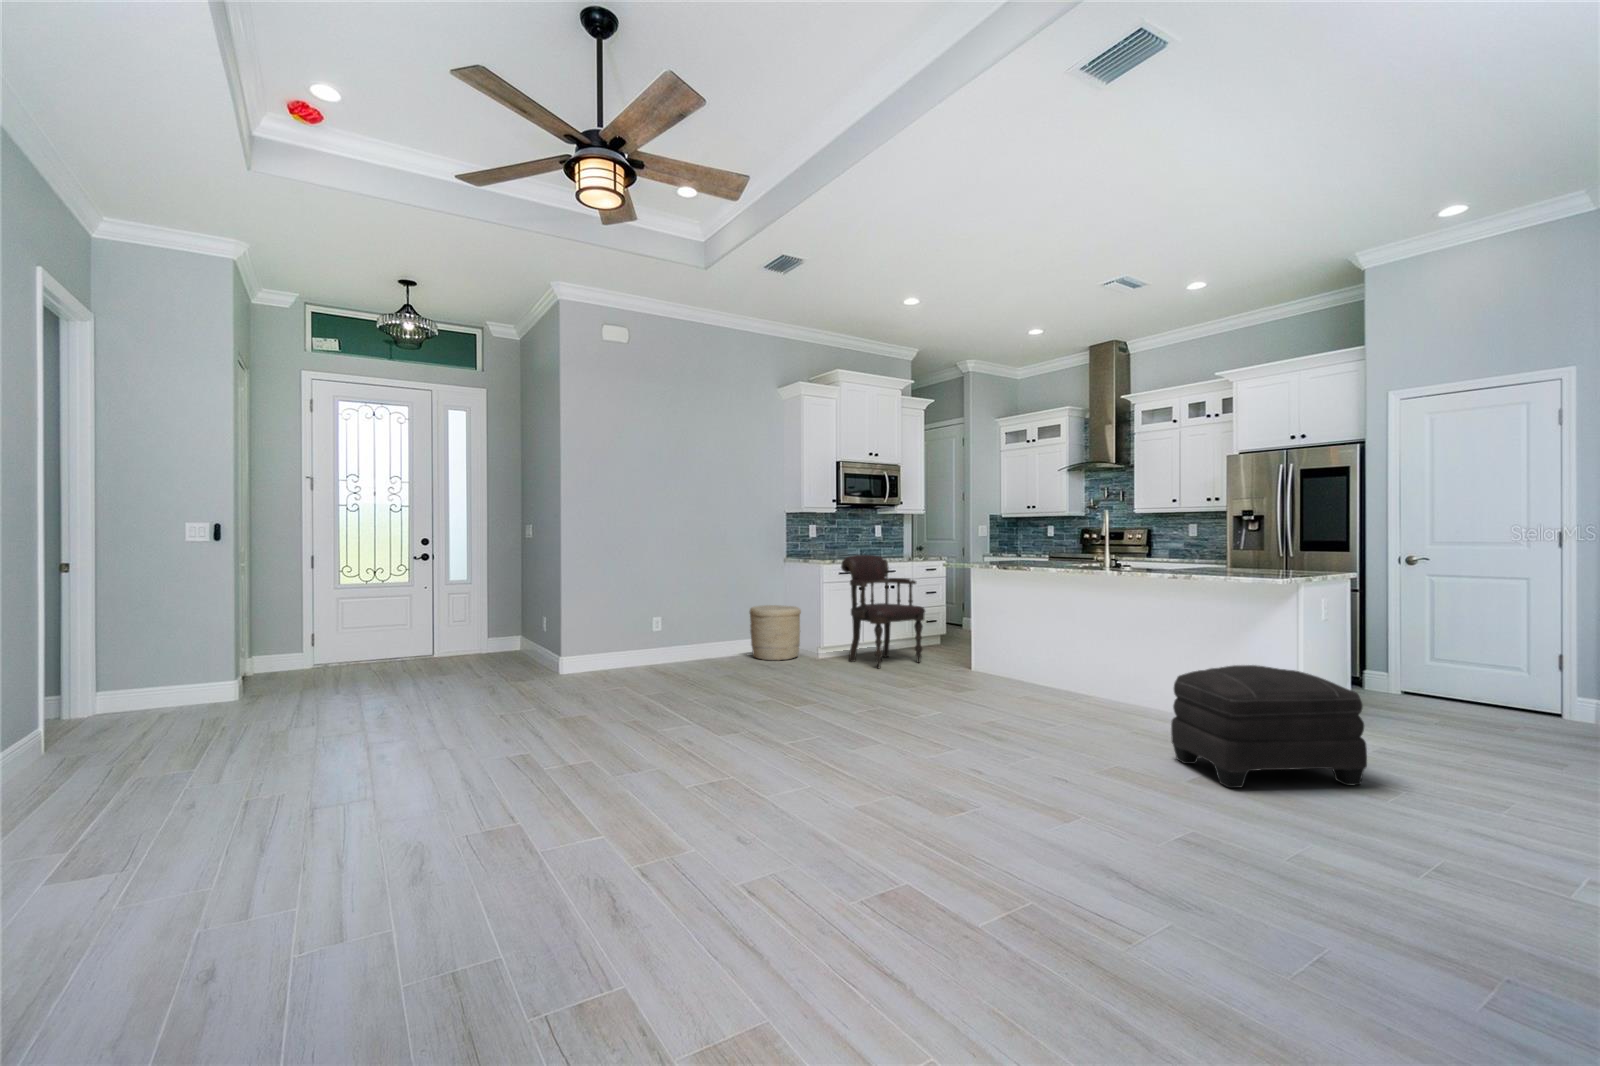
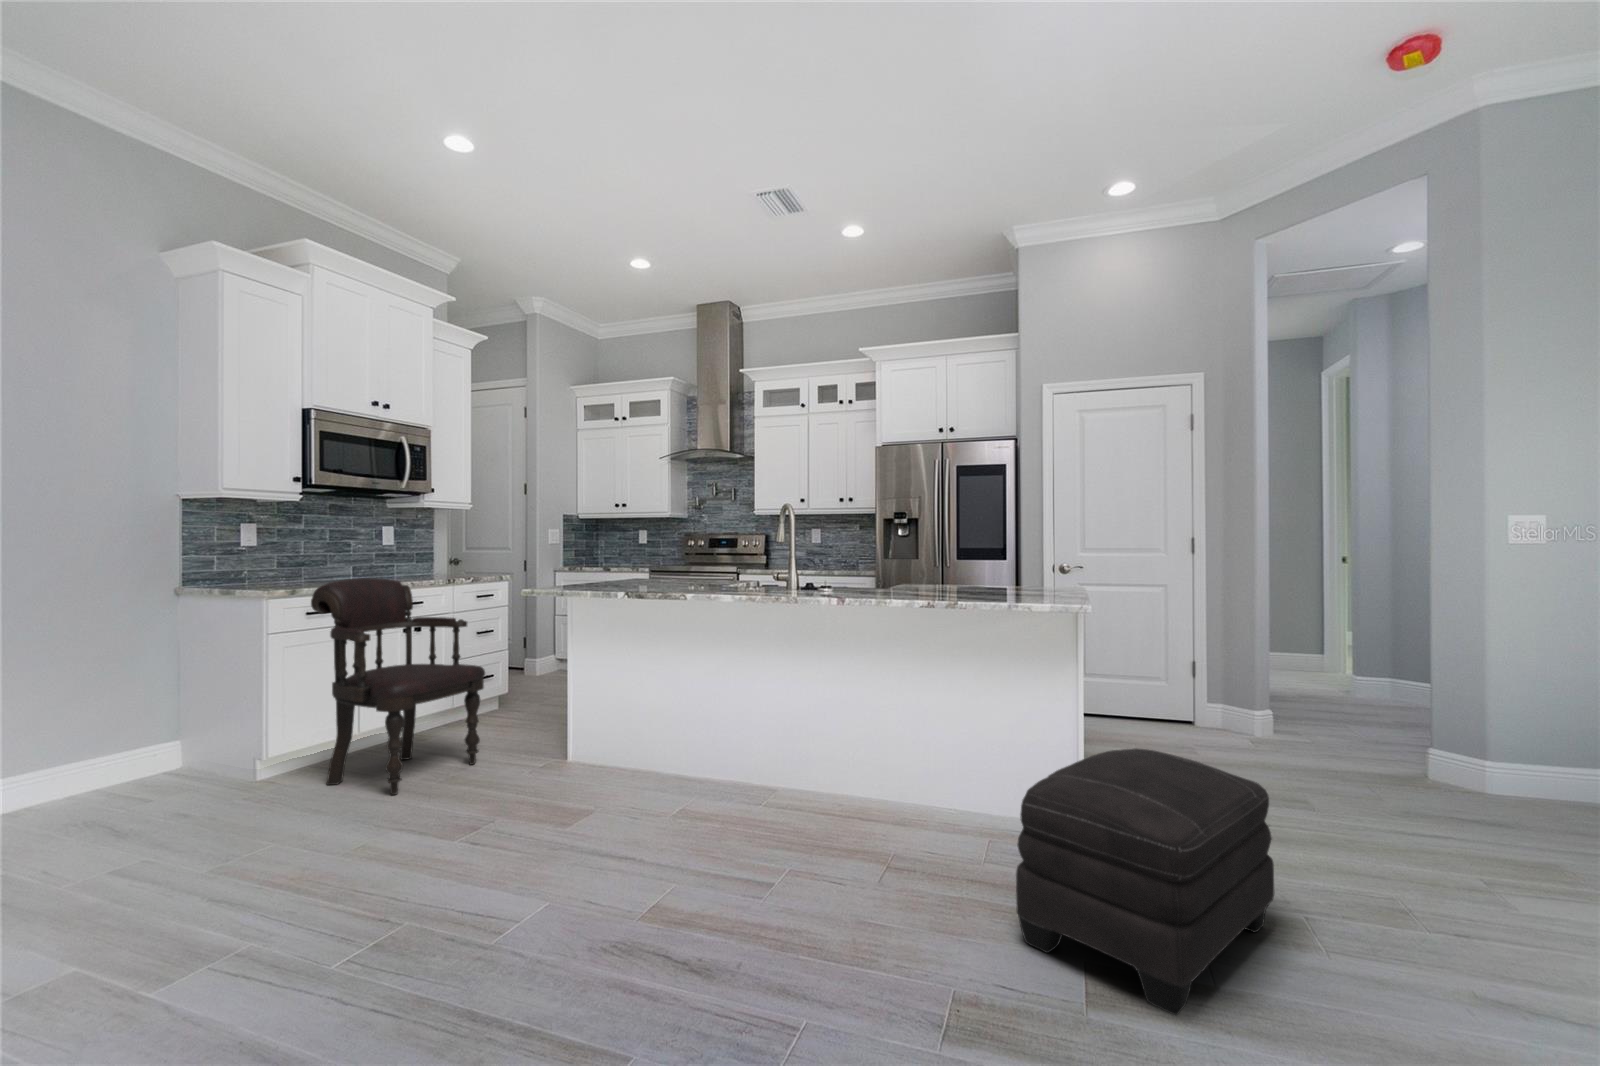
woven basket: present [750,605,801,660] -> none [61,687,212,819]

